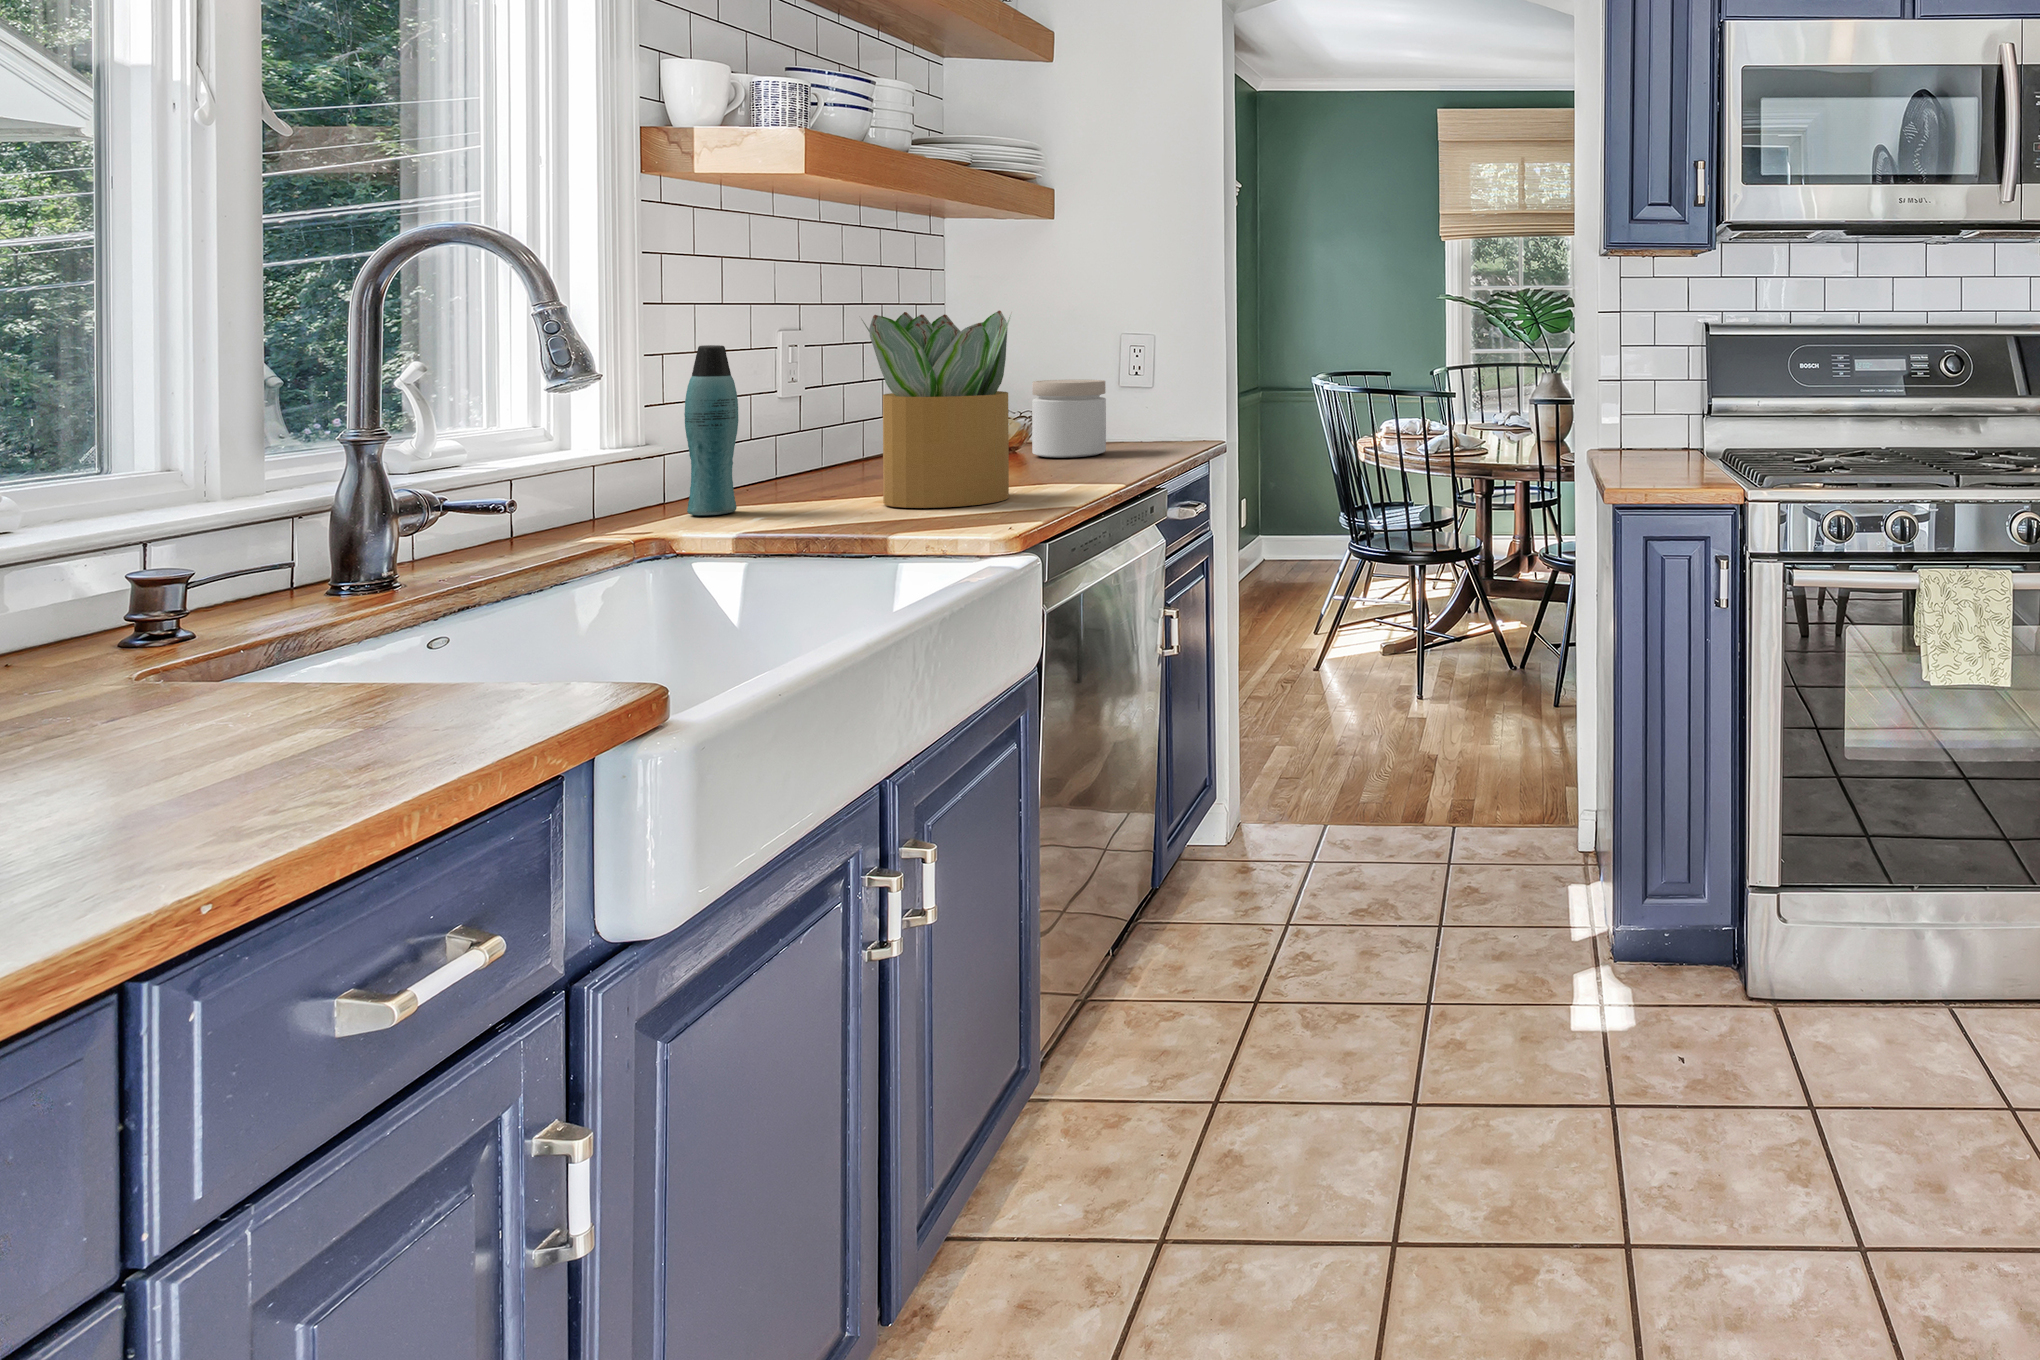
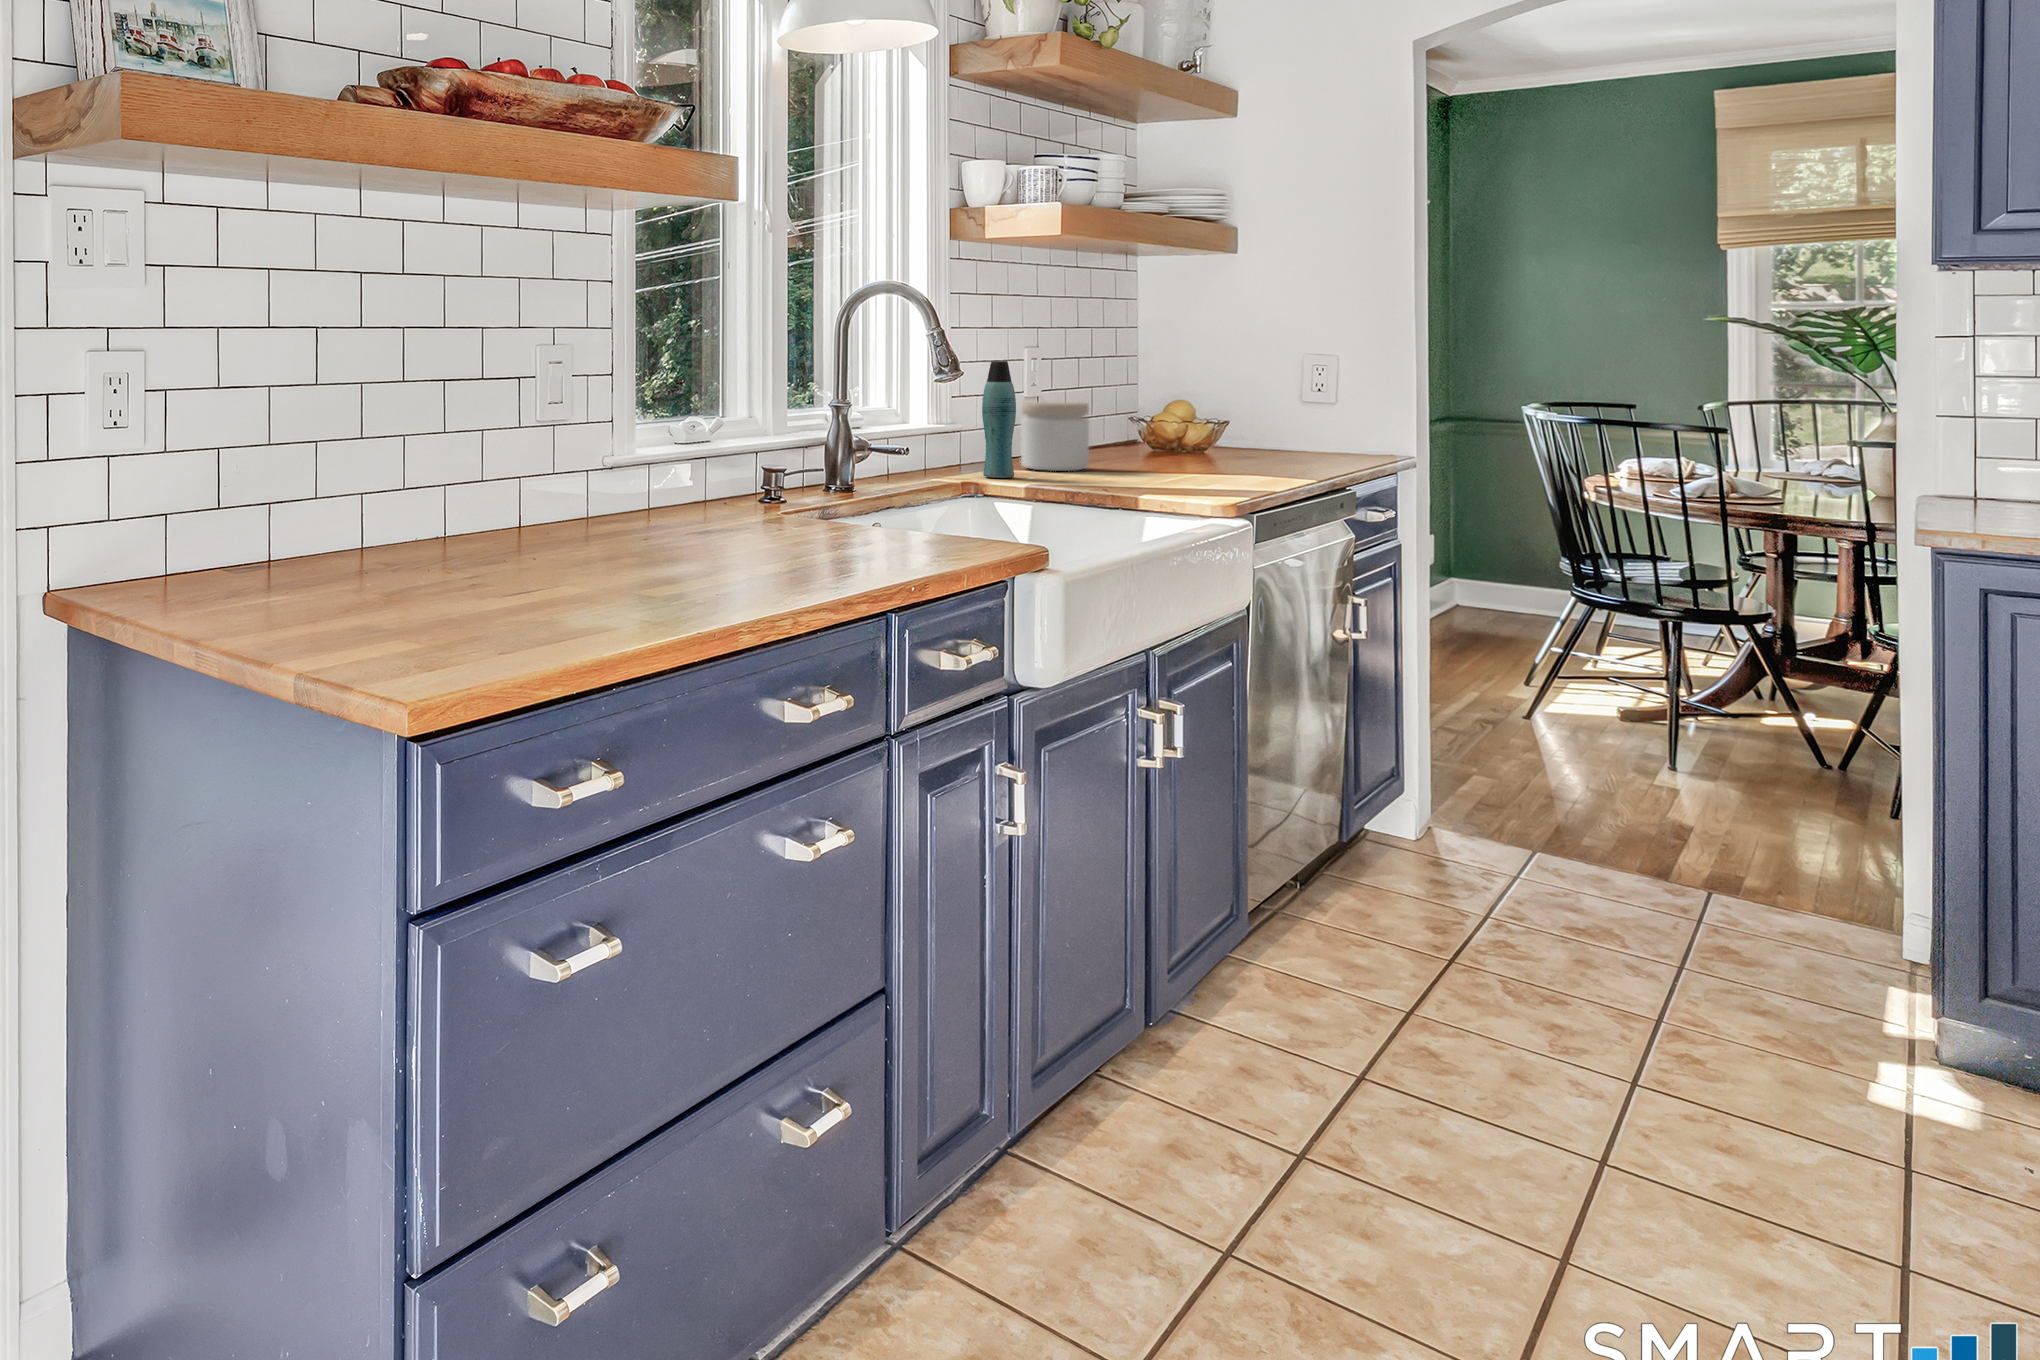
potted plant: present [862,311,1011,508] -> none [1099,334,1219,485]
jar: present [1032,379,1106,458] -> present [1021,402,1089,471]

